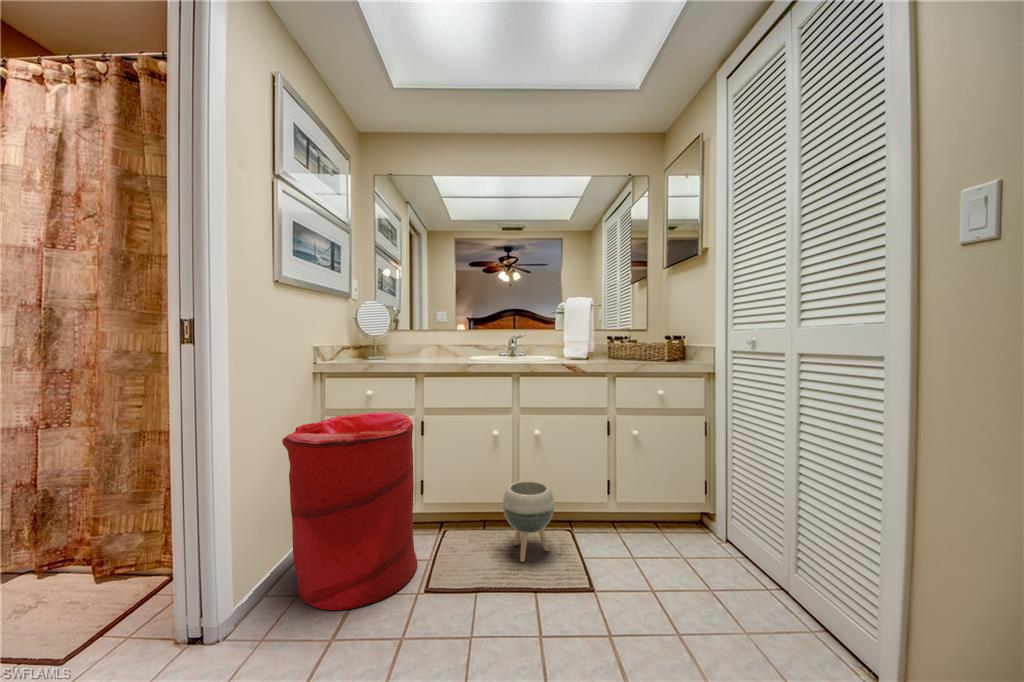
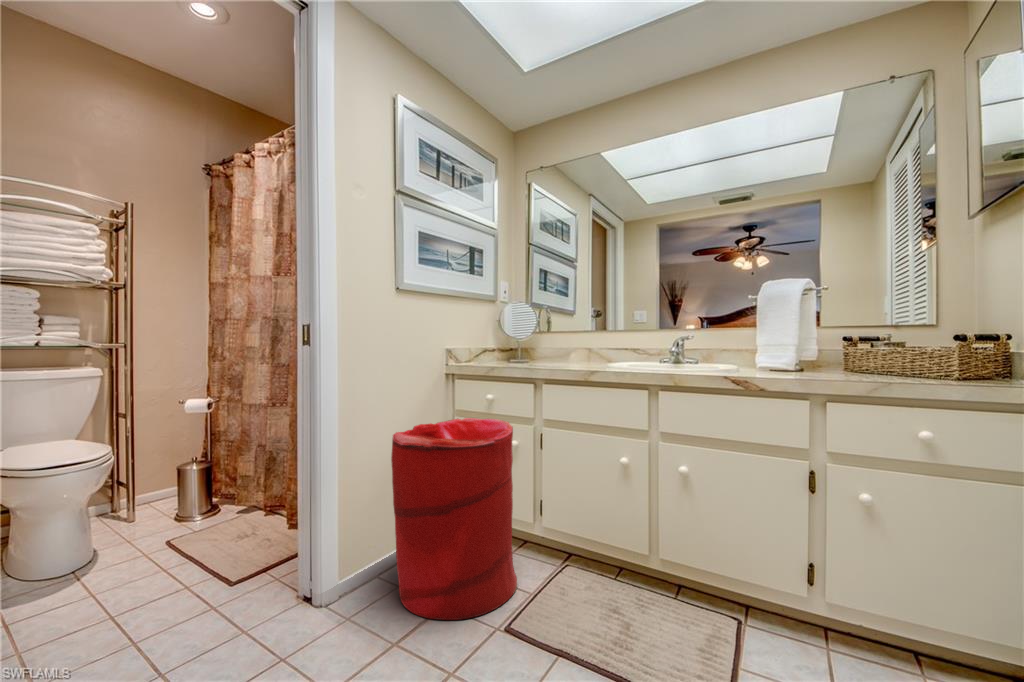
planter: present [503,481,554,562] -> none [614,527,684,633]

